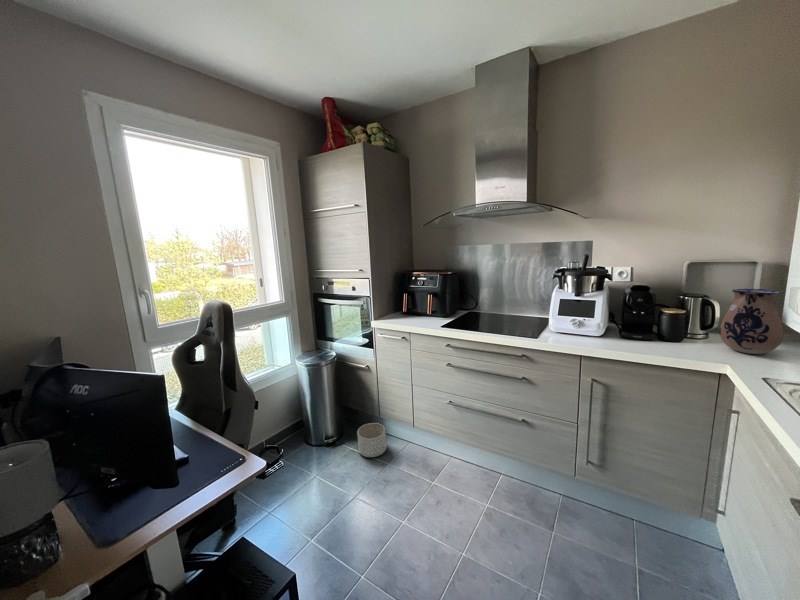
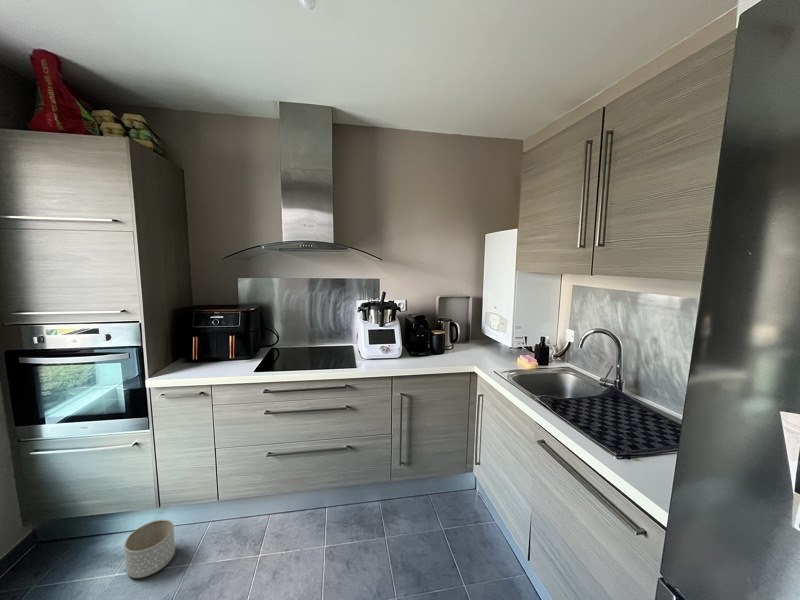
ceramic pitcher: present [719,289,783,354] -> none [462,315,490,356]

